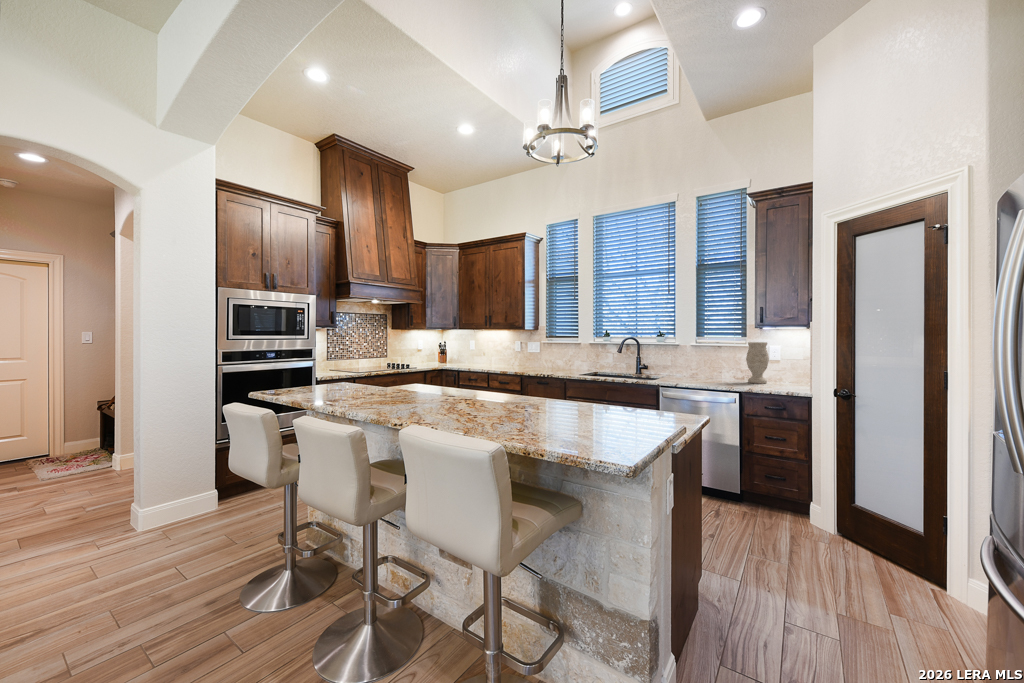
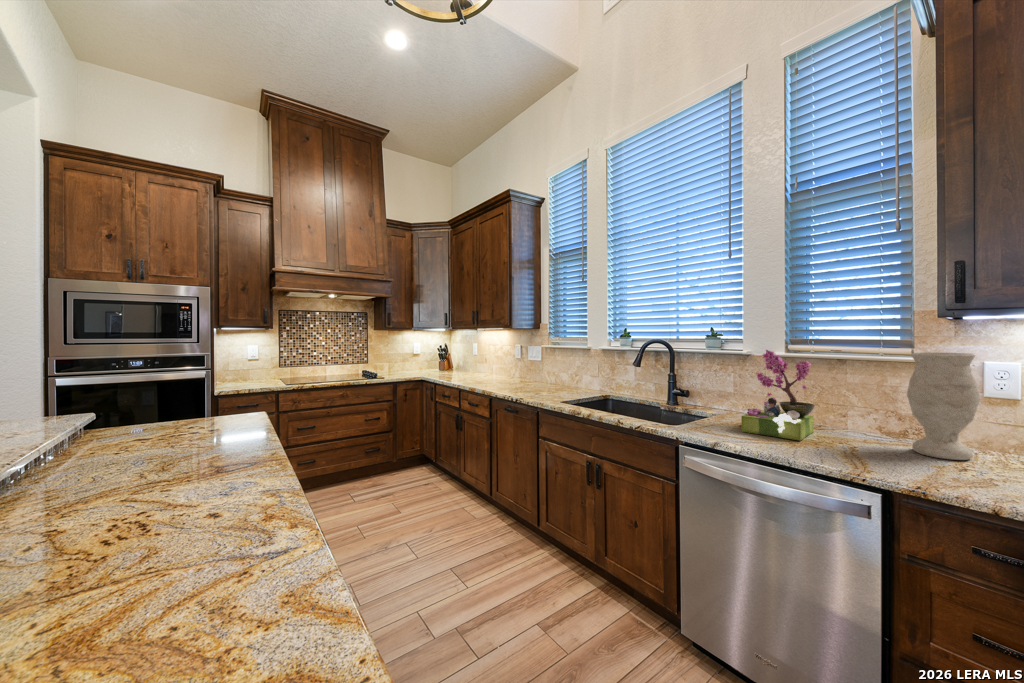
flower arrangement: none [683,341,712,382] -> present [741,350,815,441]

